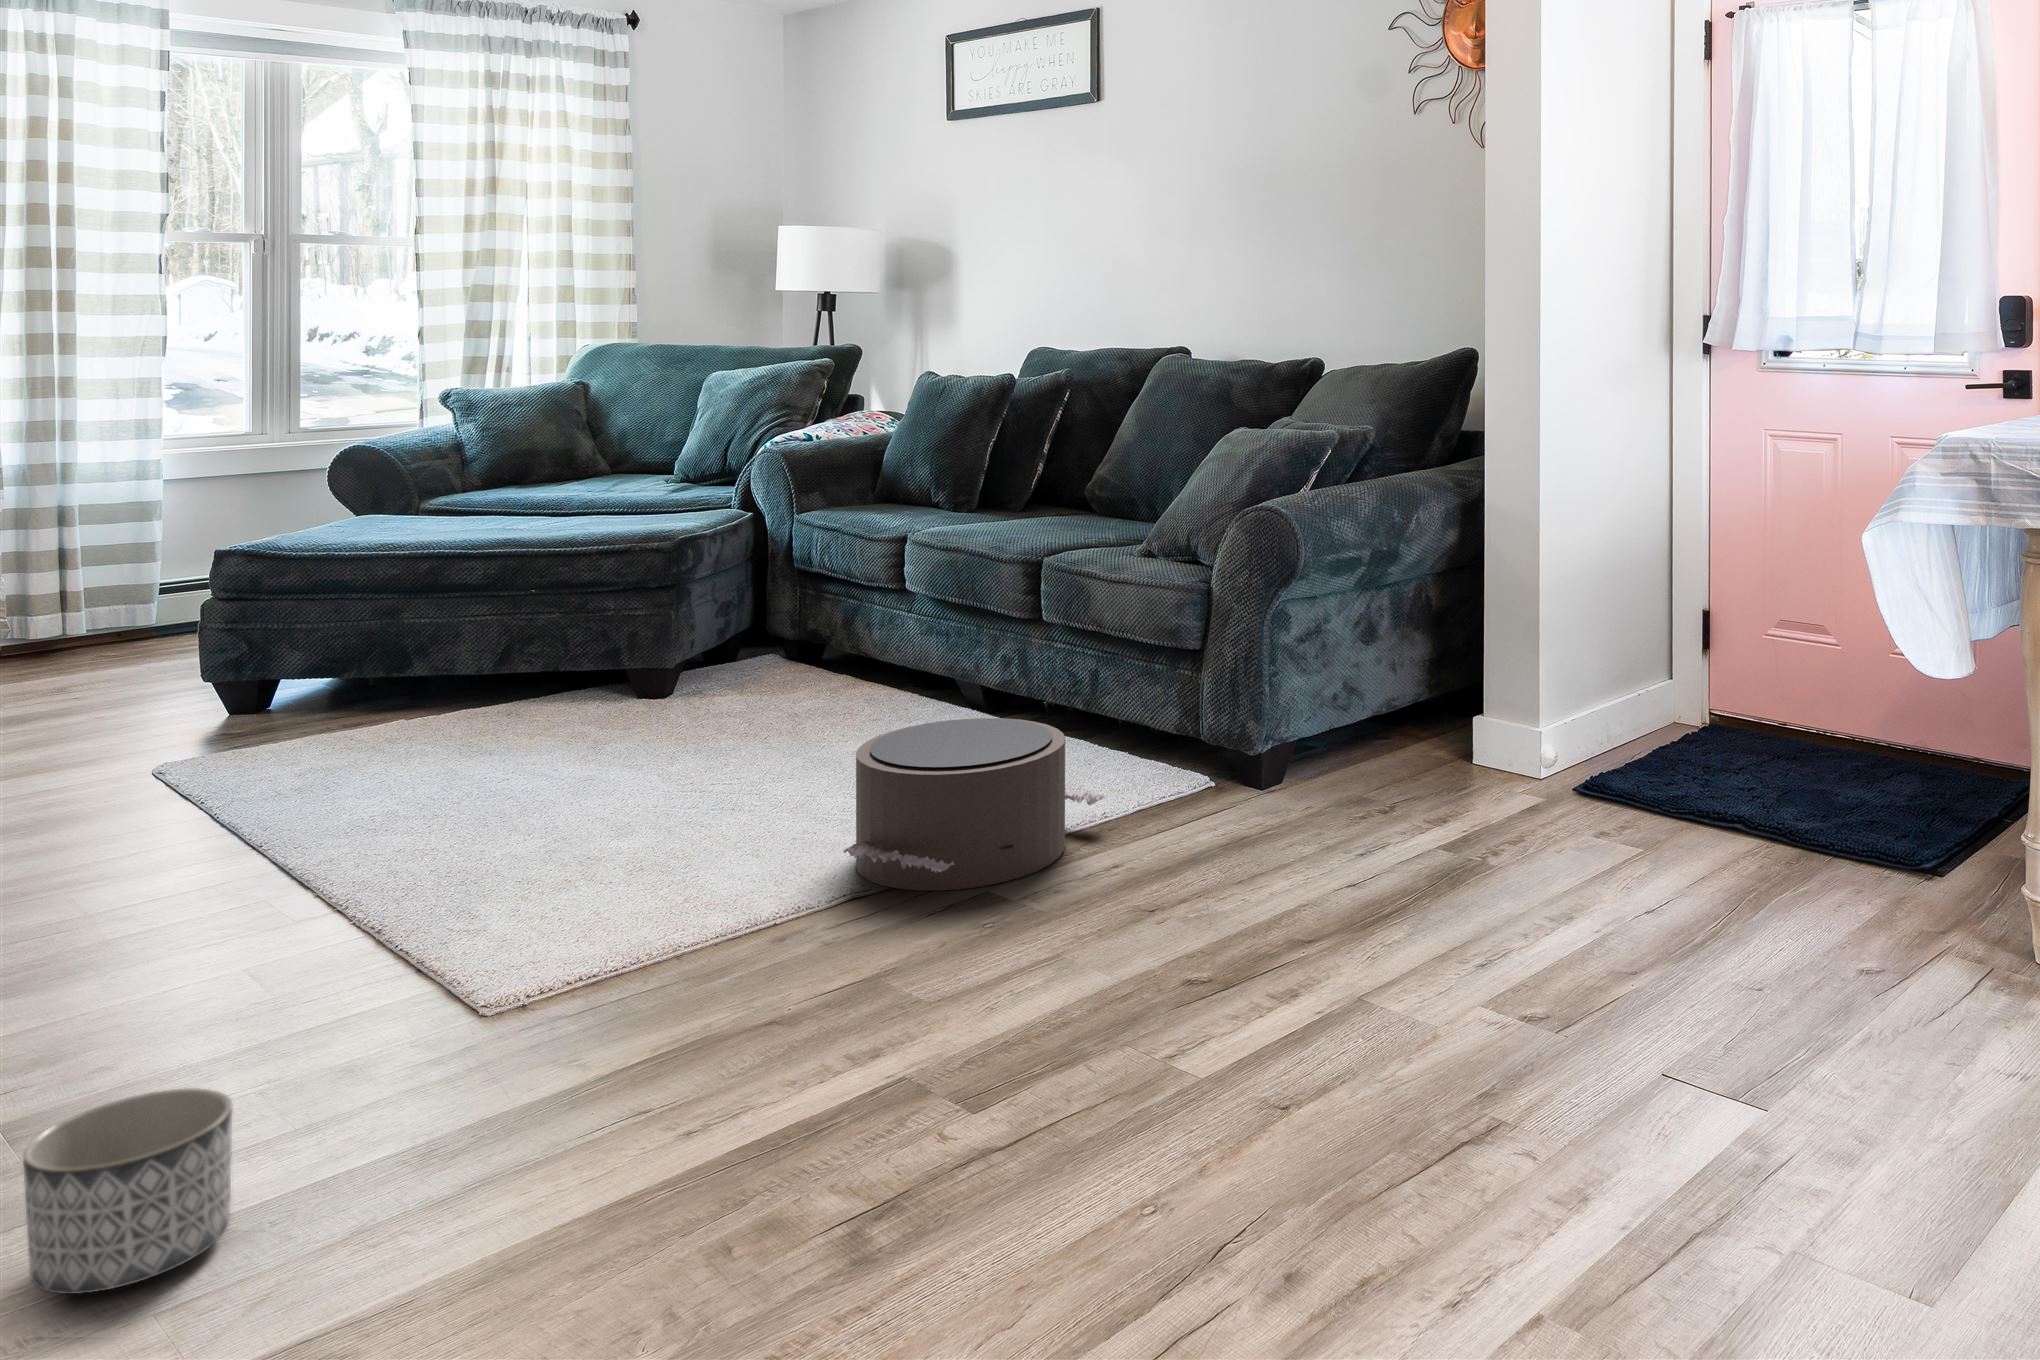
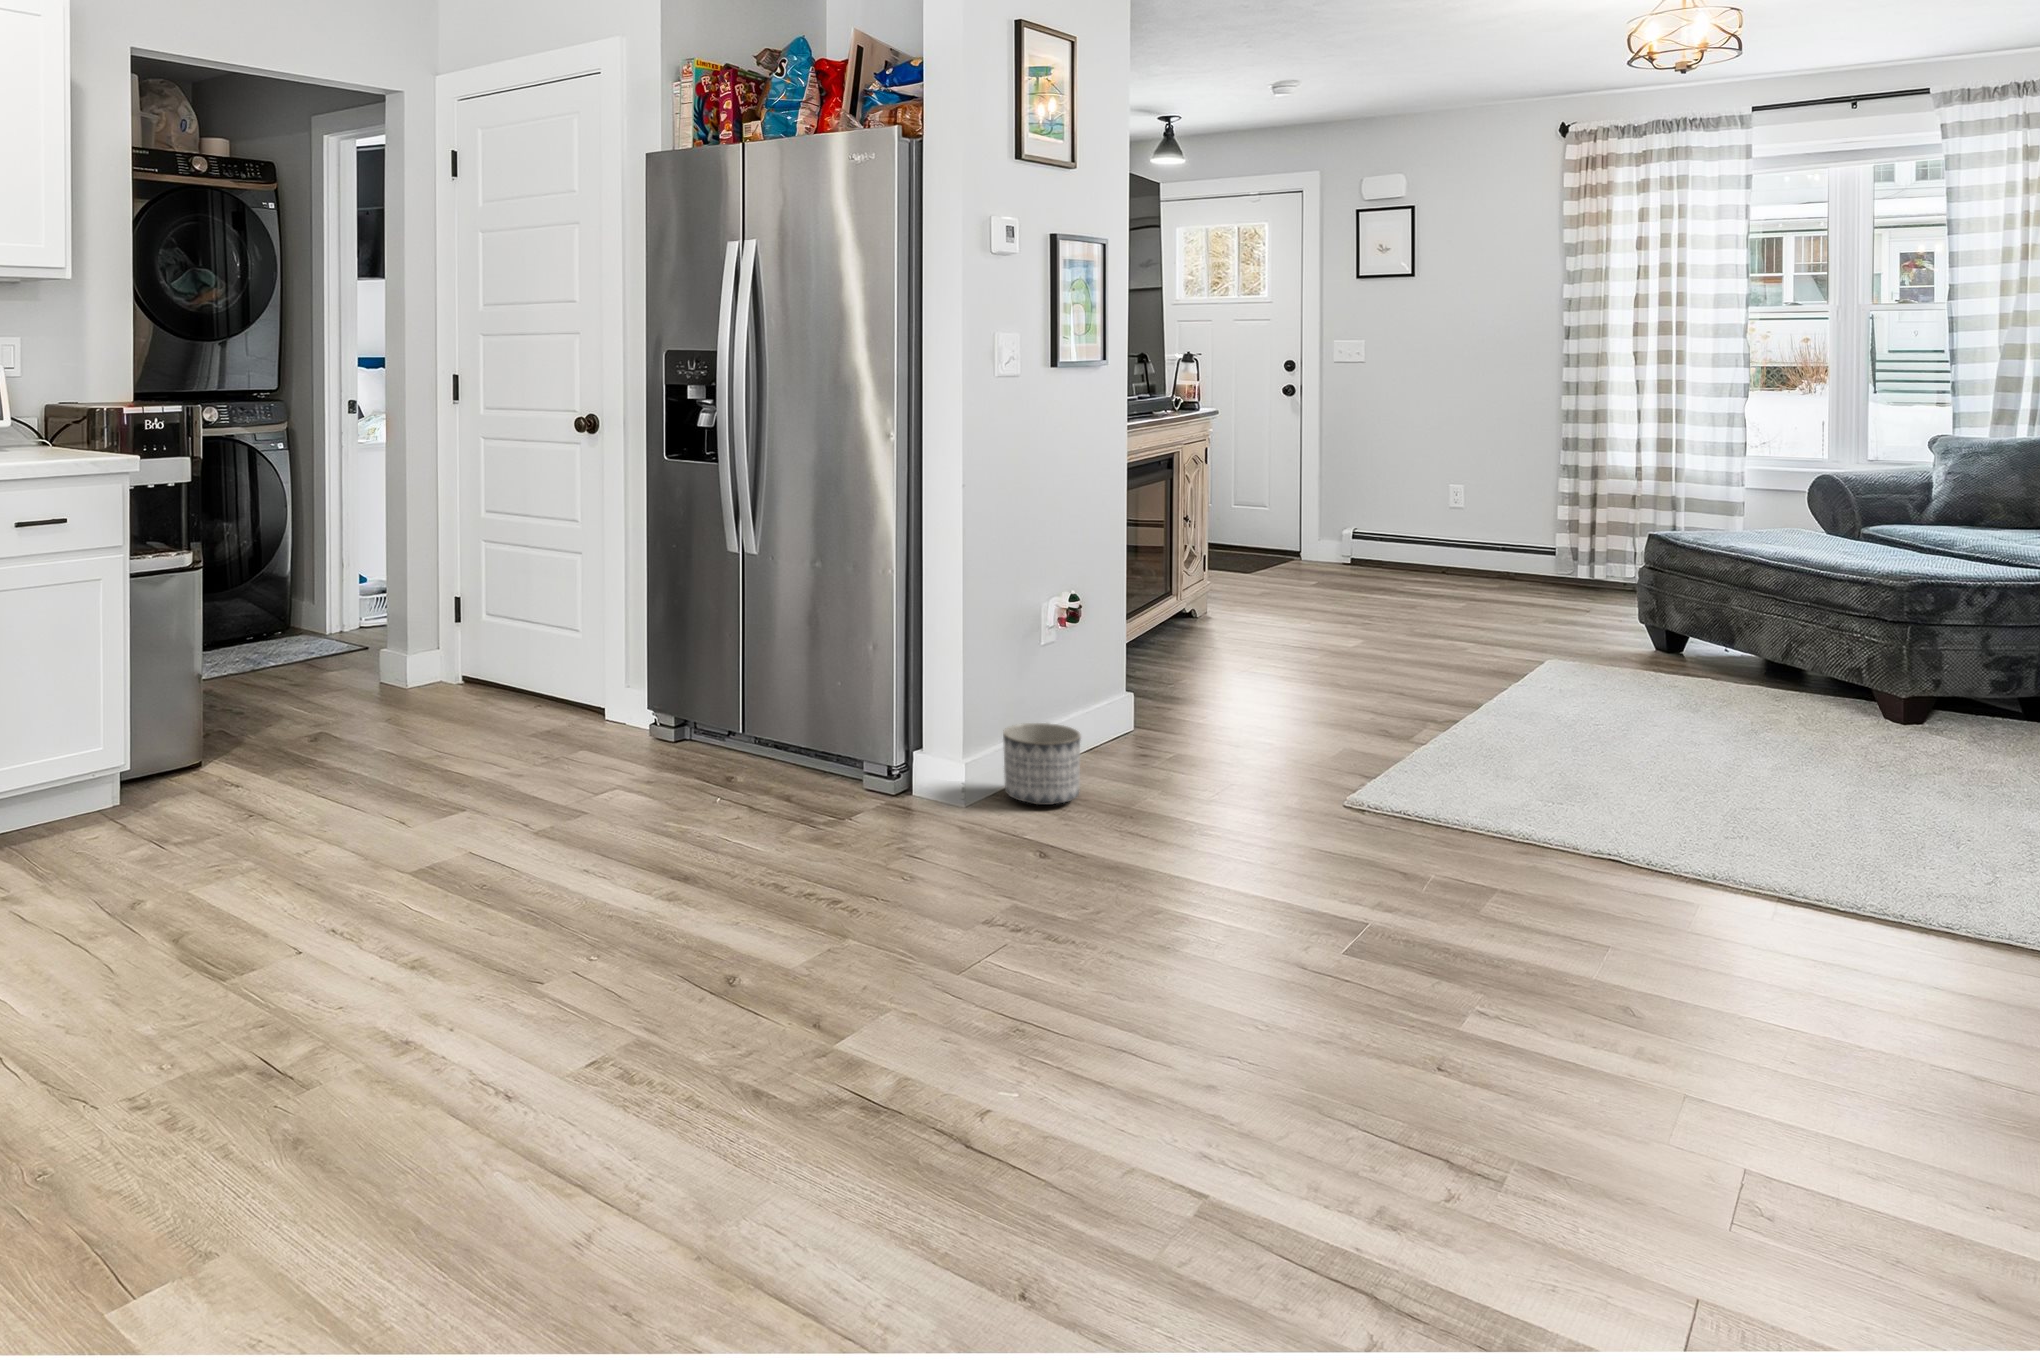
pouf: present [843,718,1105,891] -> none [1615,744,1917,917]

